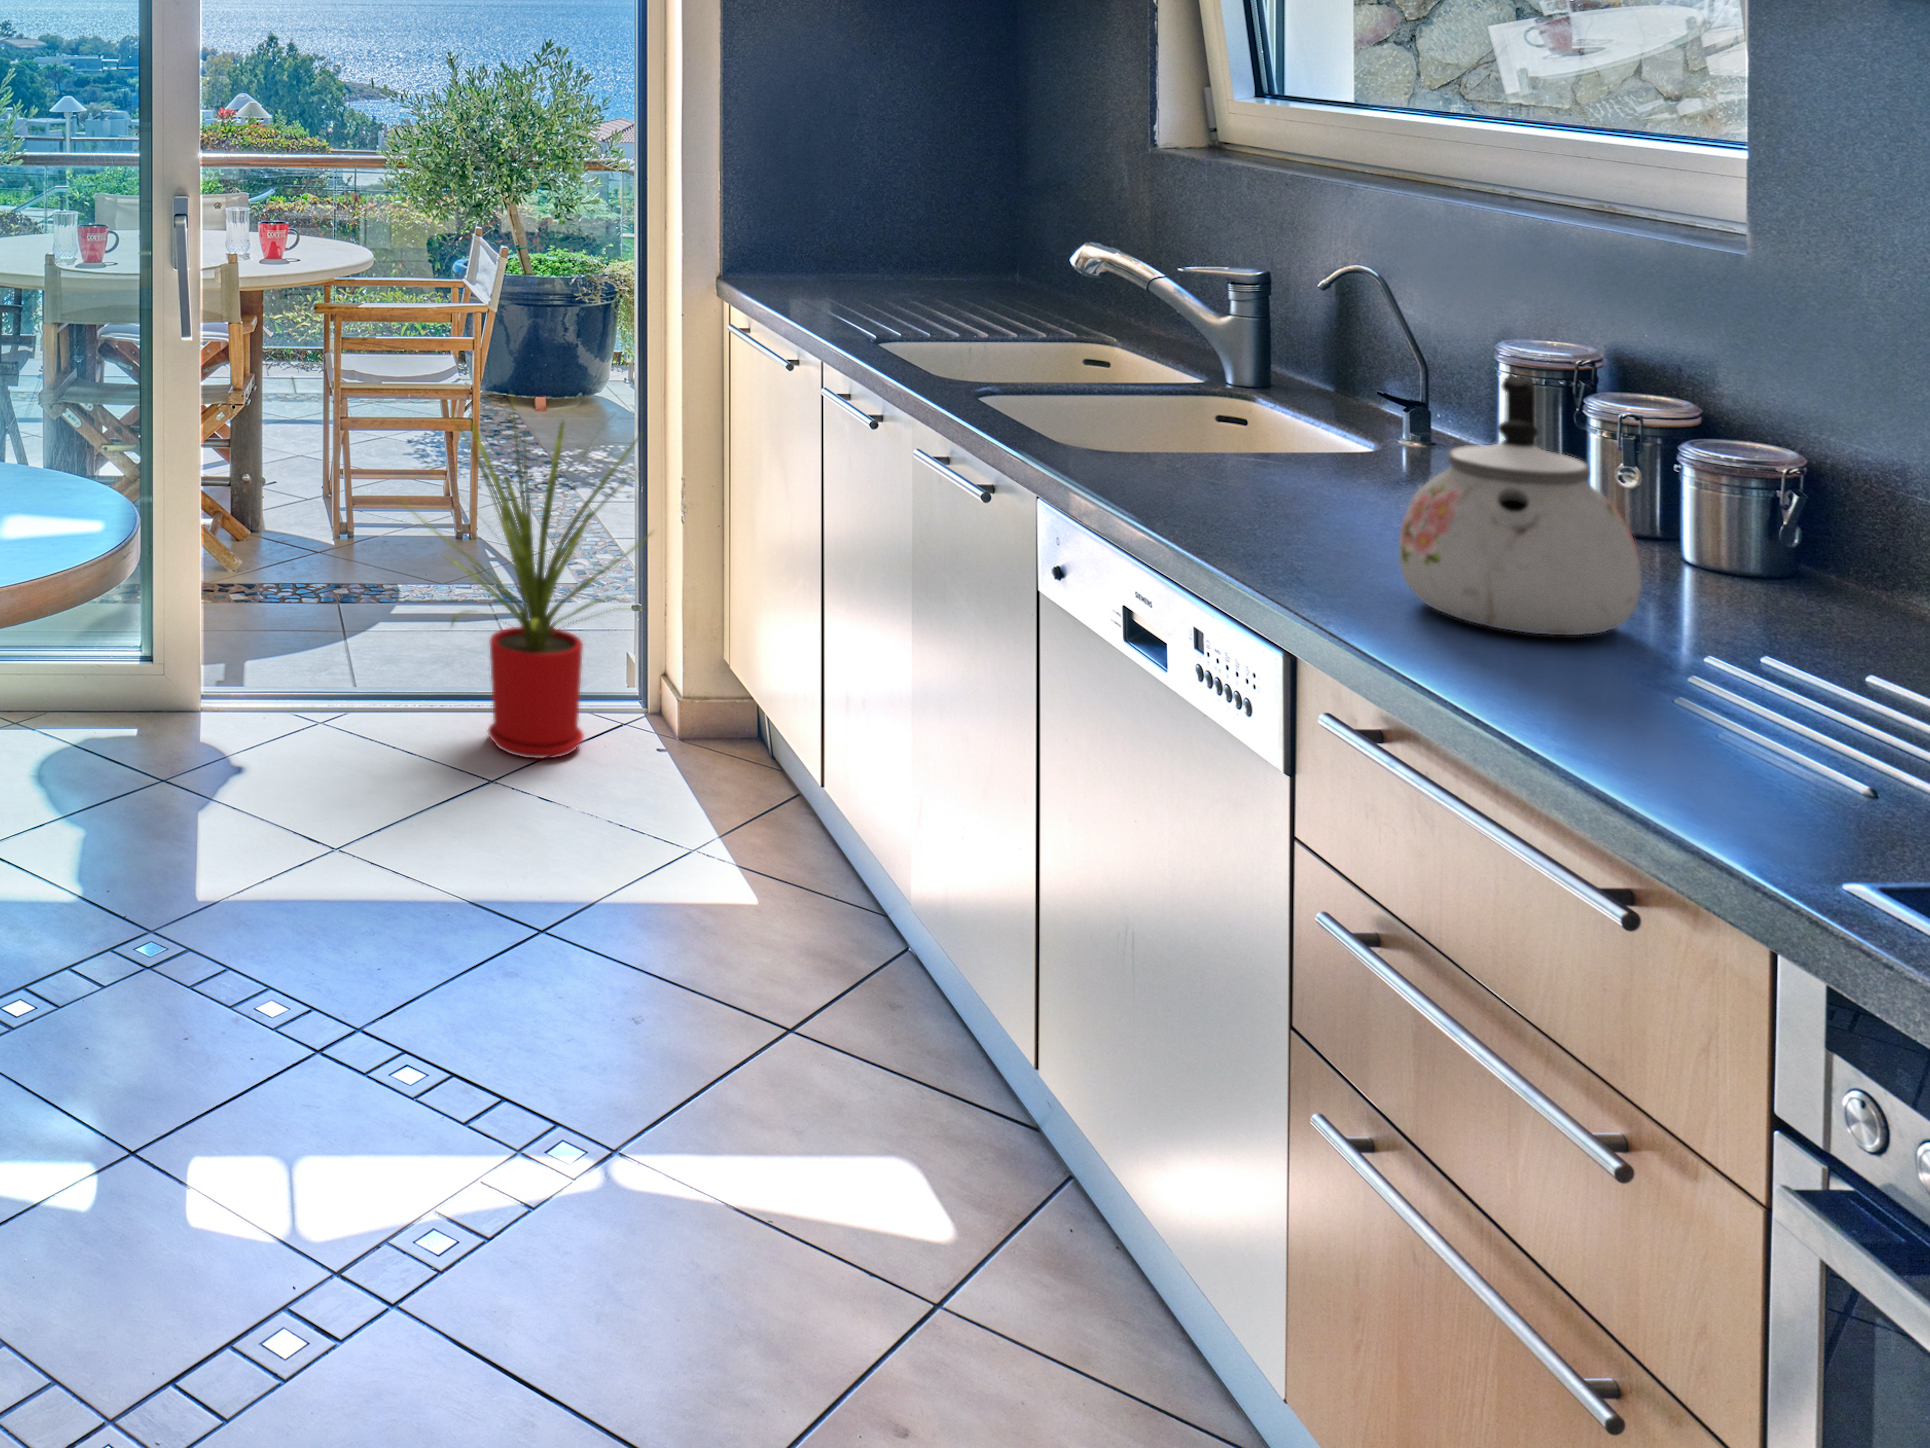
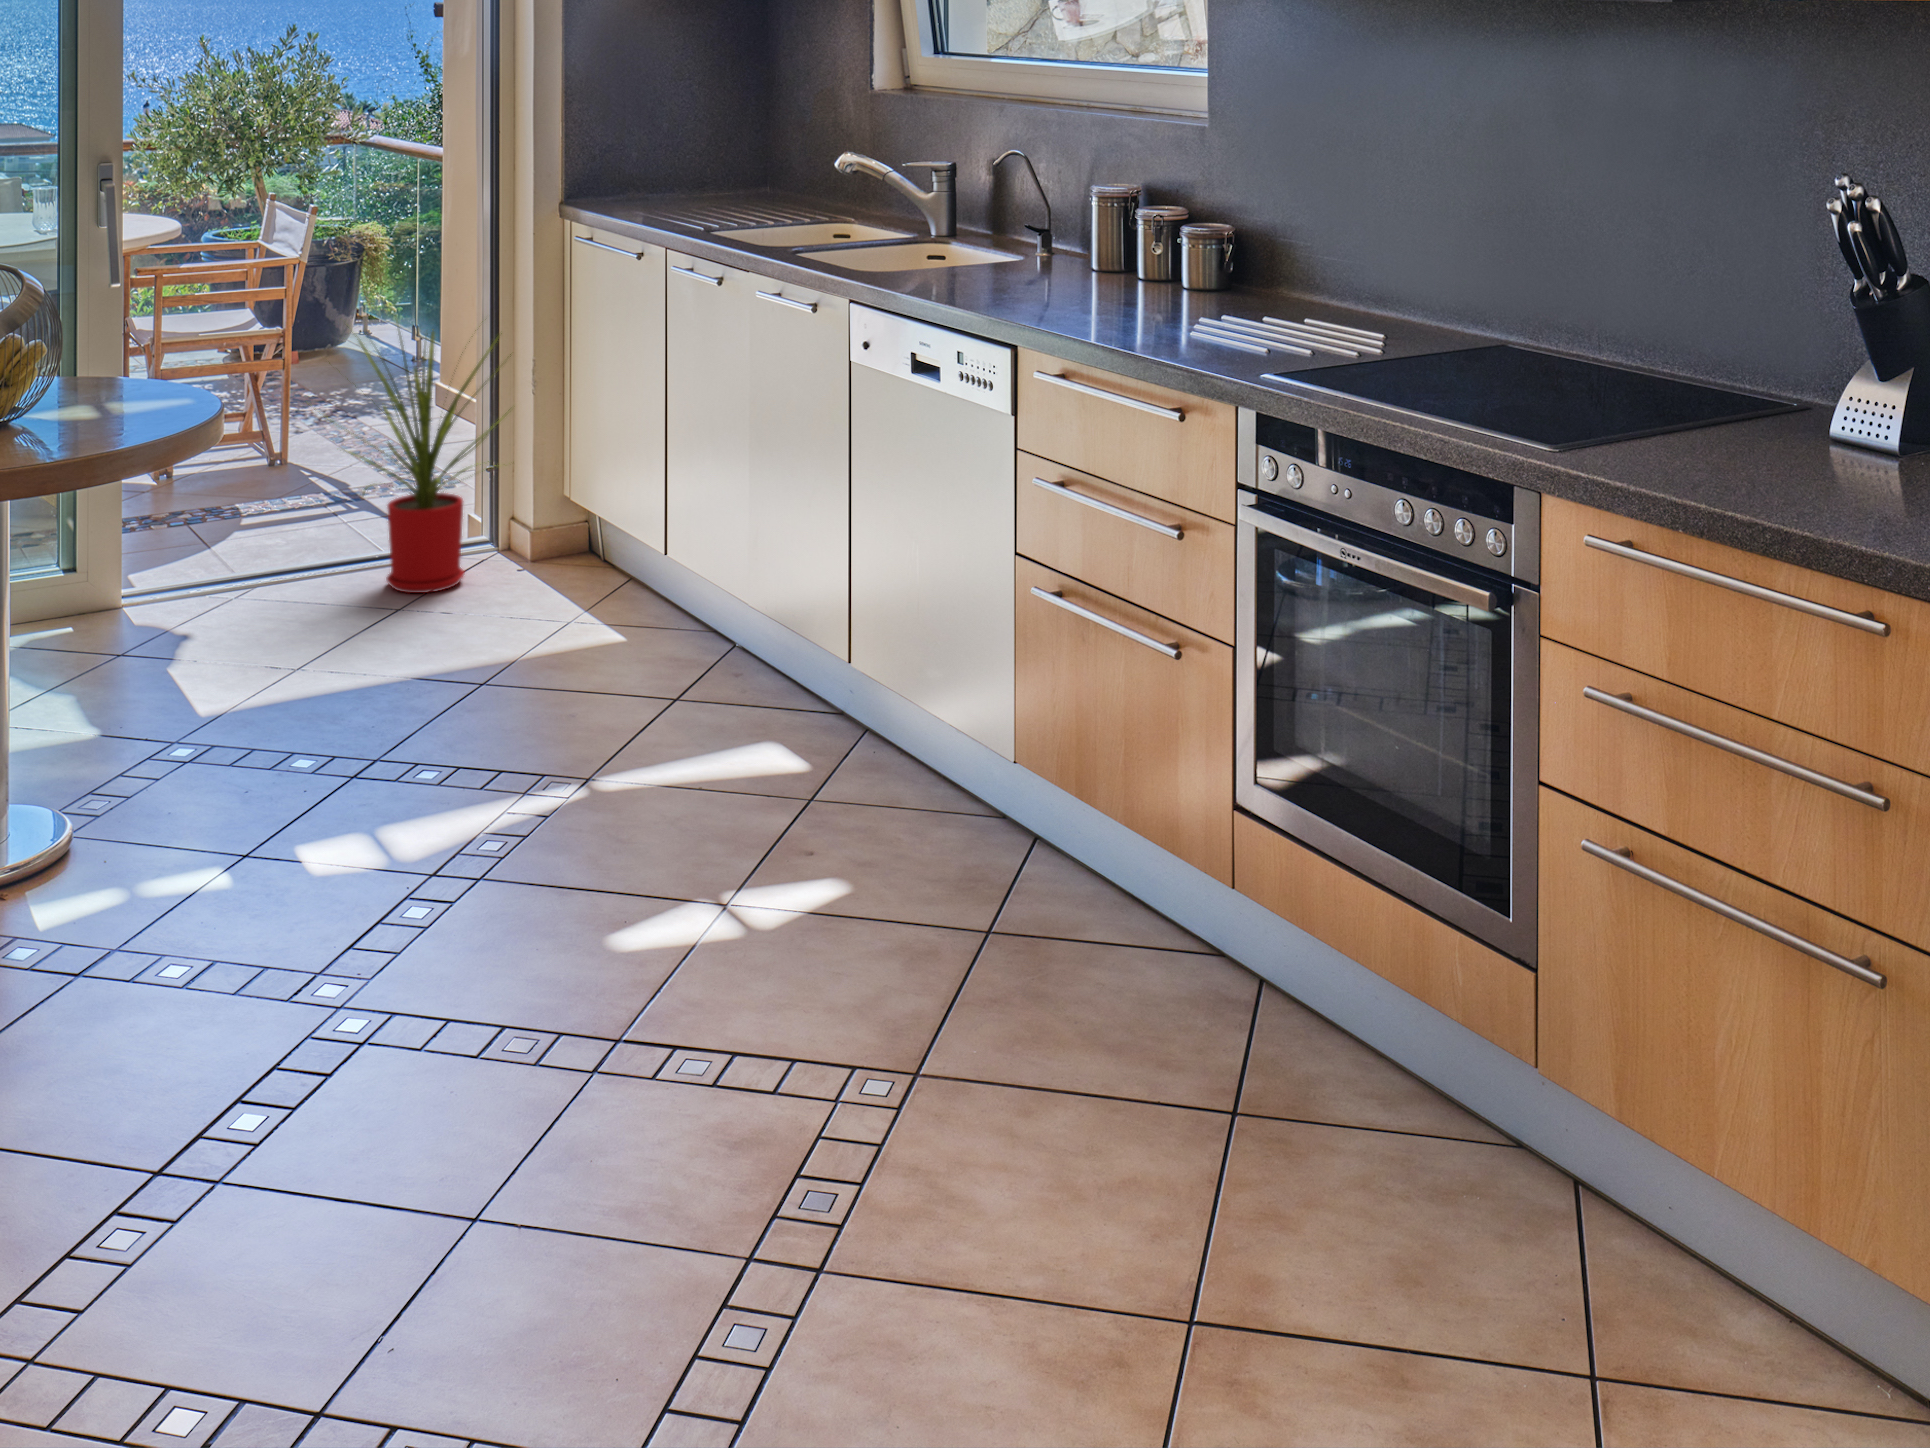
kettle: present [1399,375,1641,635] -> none [1062,188,1168,316]

